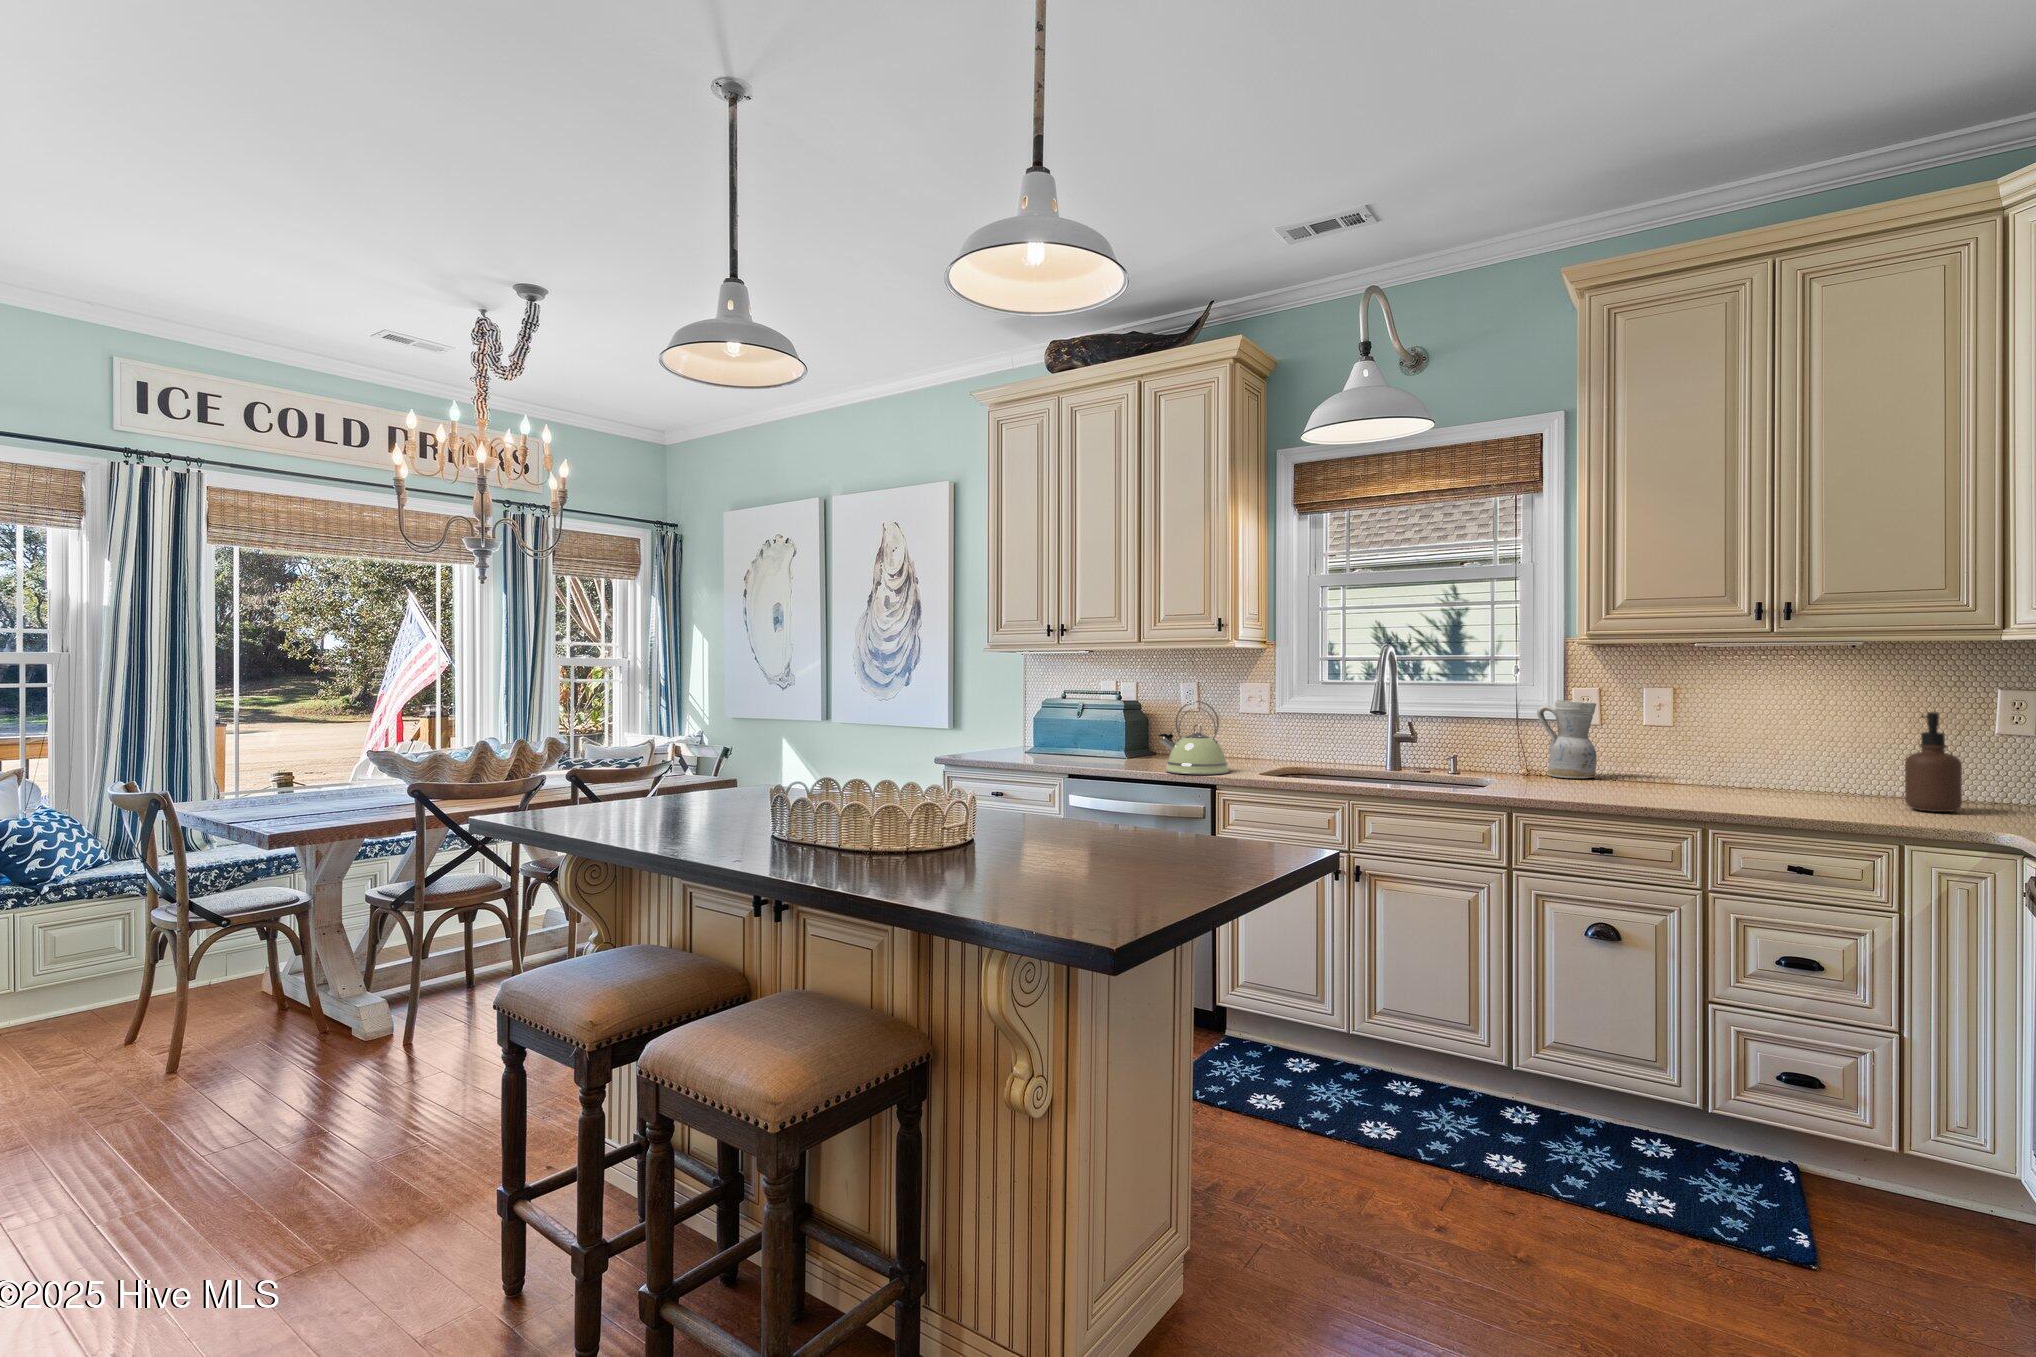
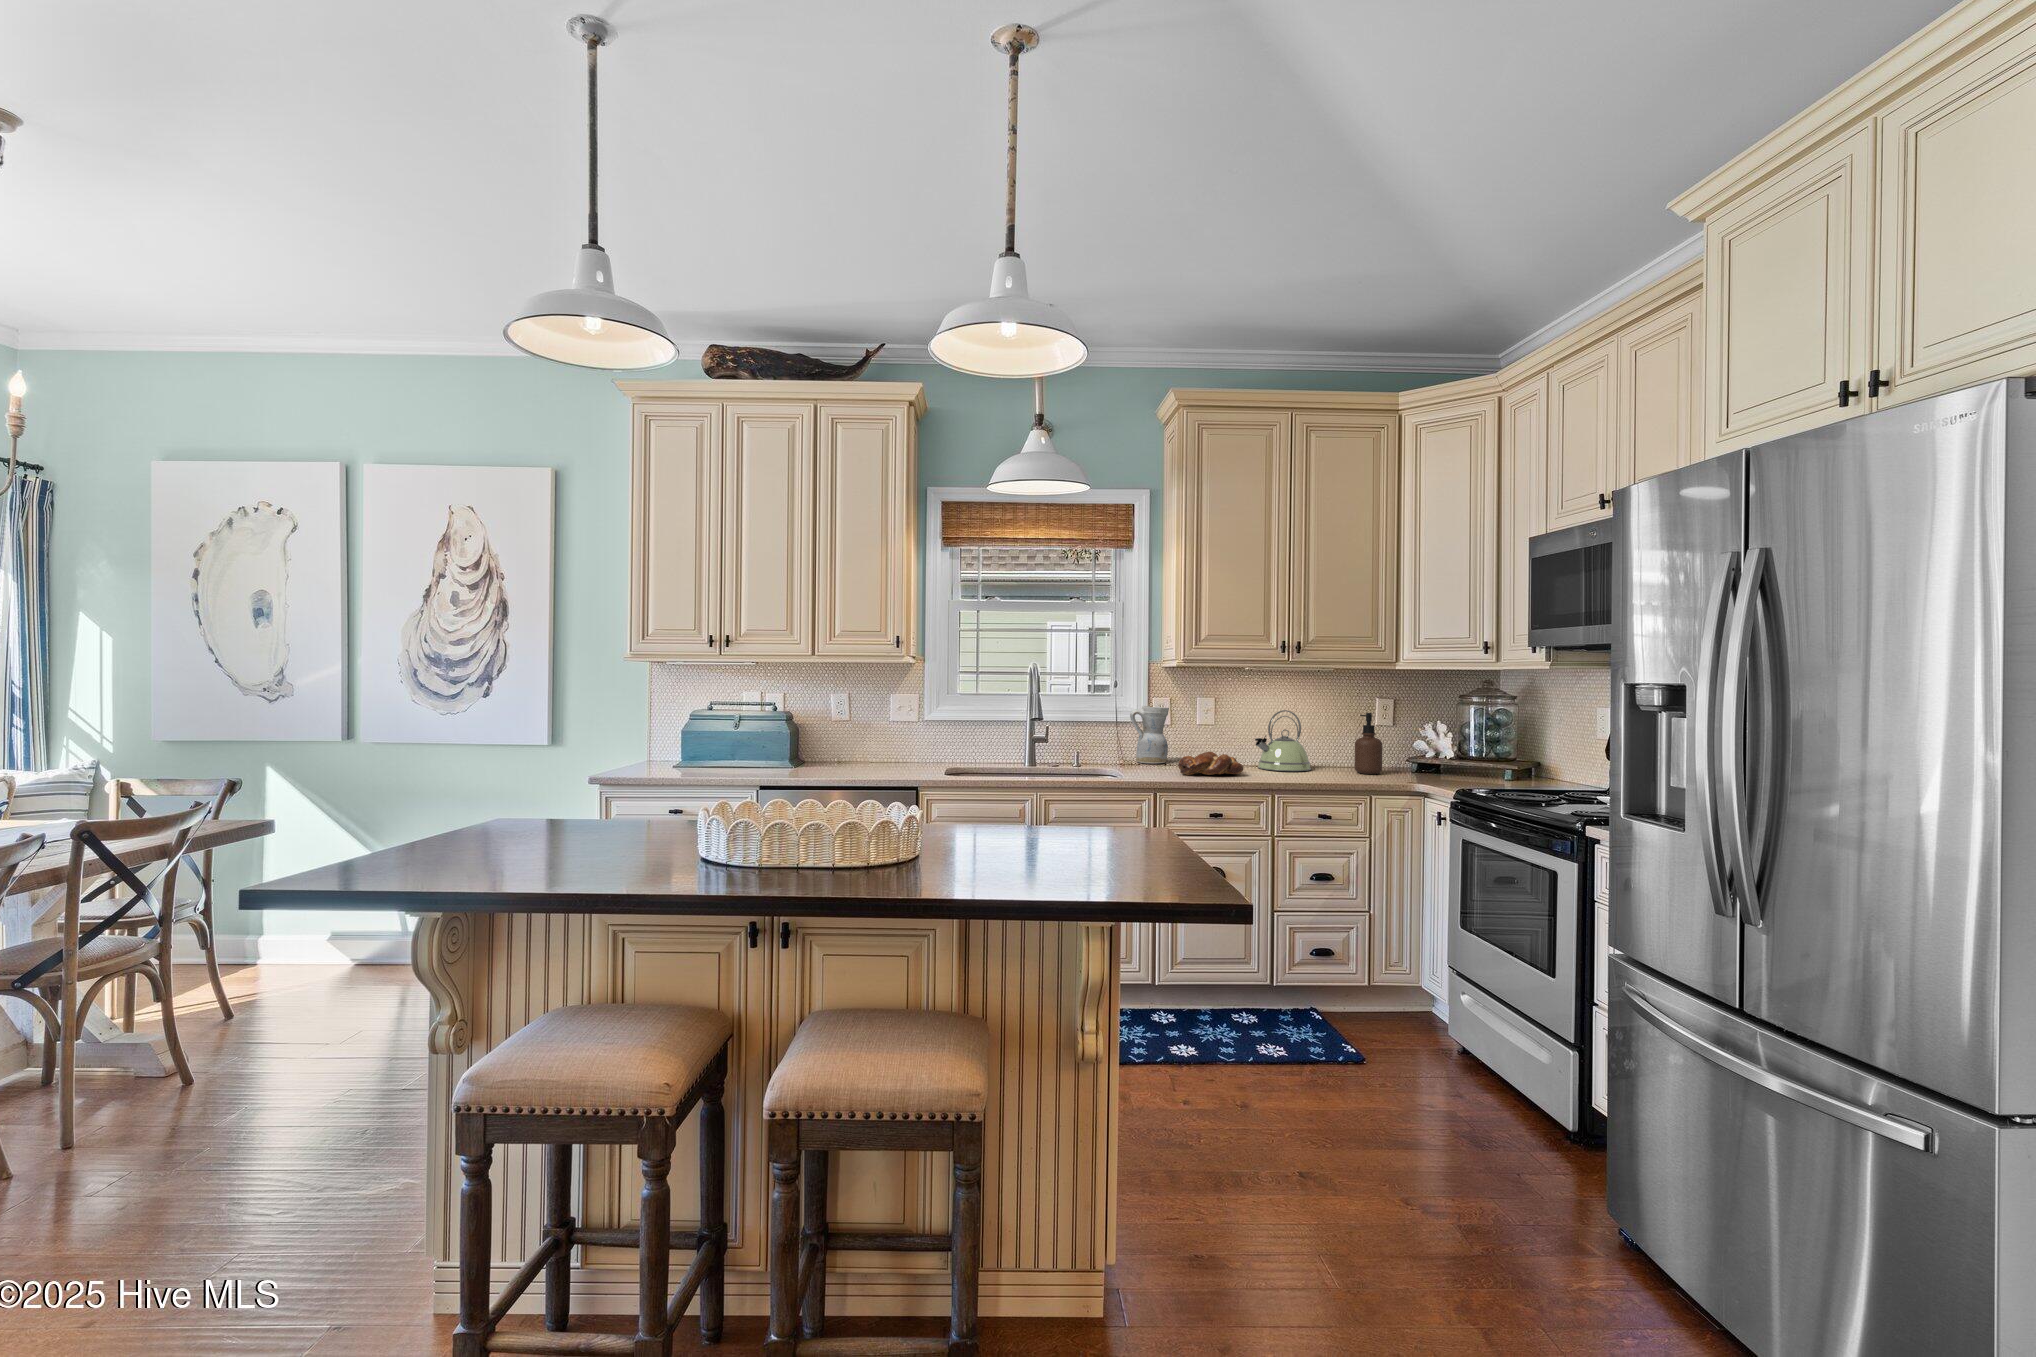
kettle: present [1158,701,1229,774] -> present [1255,710,1311,771]
bread loaf: none [1572,763,1676,796] -> present [1178,752,1243,775]

